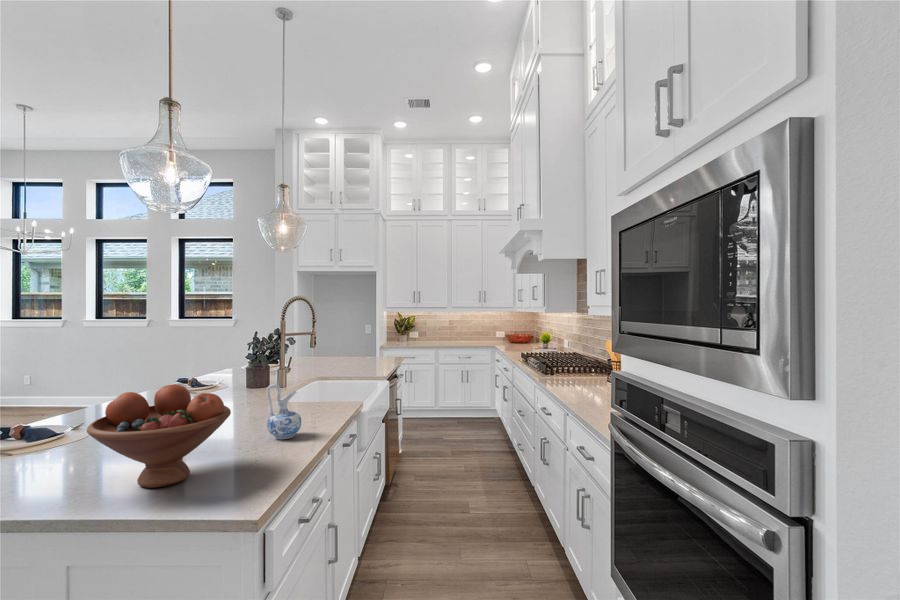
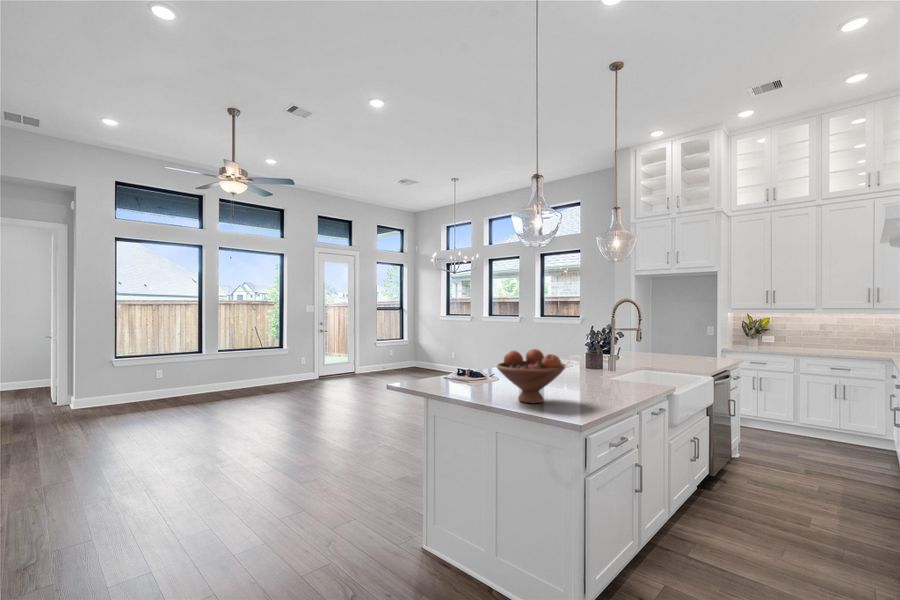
ceramic pitcher: present [267,384,301,439] -> none [590,357,614,396]

